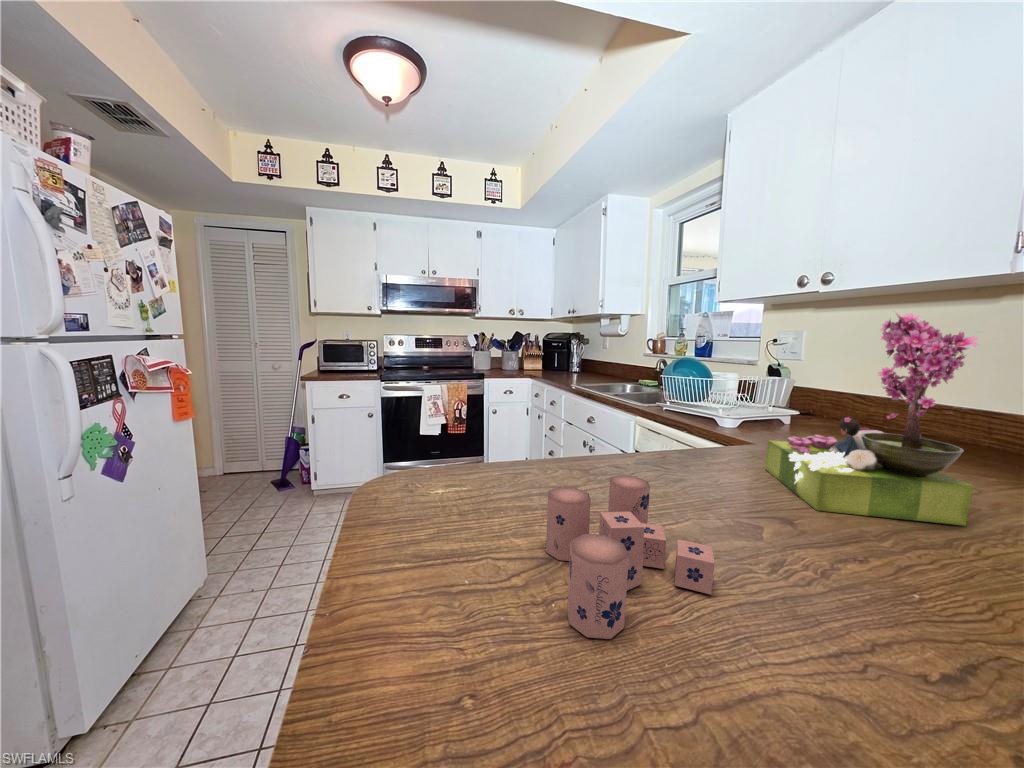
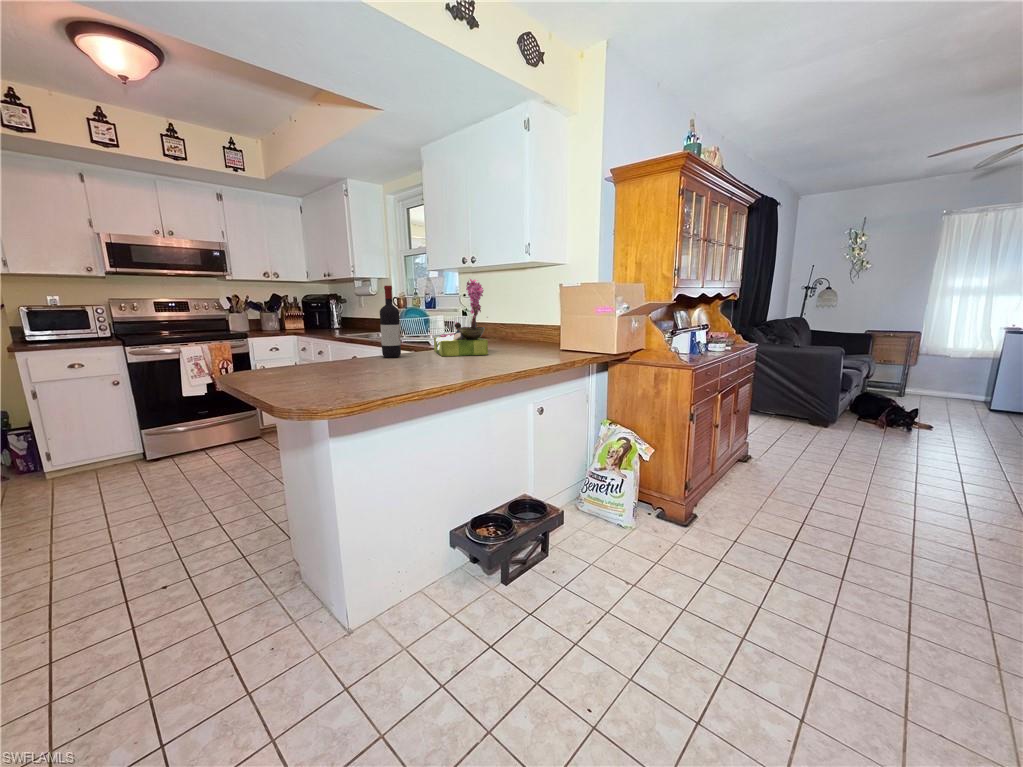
wine bottle: none [659,329,712,493] -> present [380,286,401,358]
candle: present [546,475,714,639] -> none [331,344,391,375]

